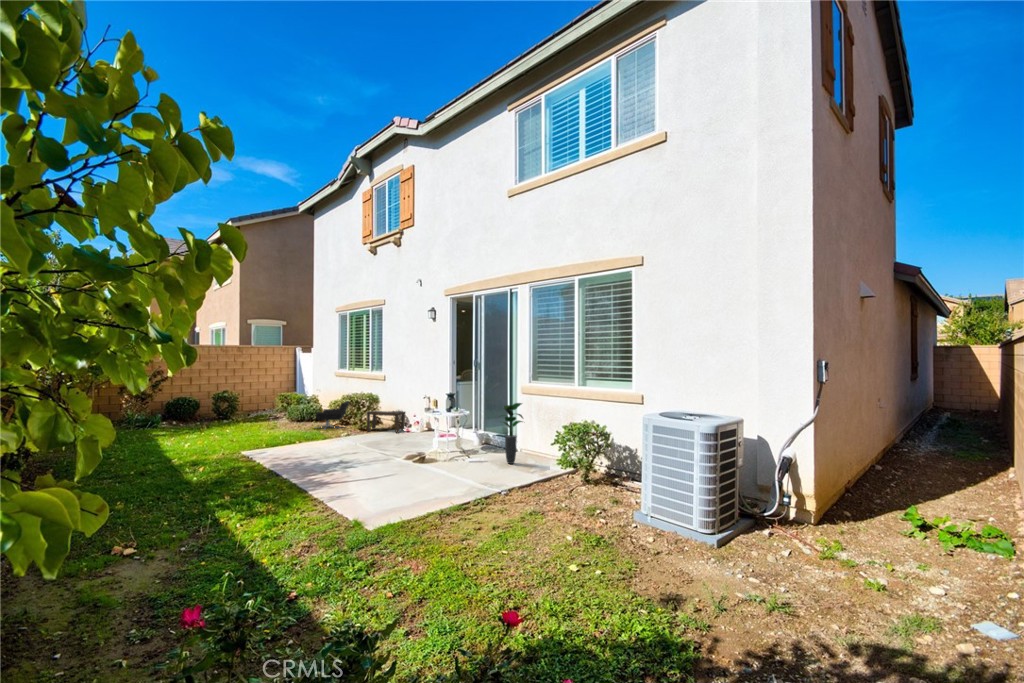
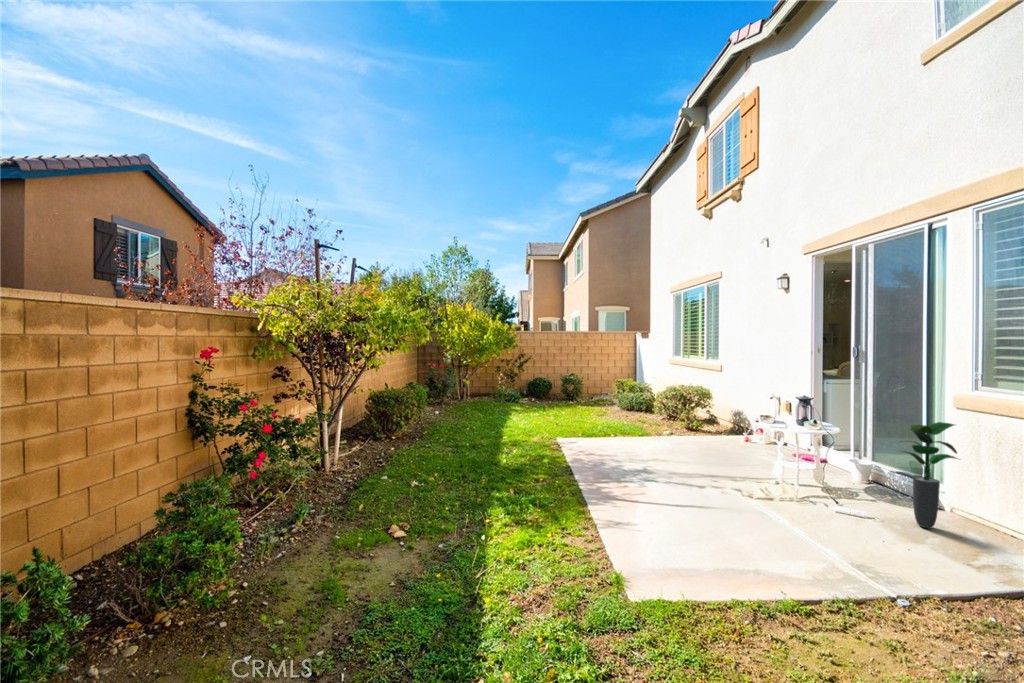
lounge chair: present [316,401,349,428] -> none [638,393,678,423]
bench: present [366,411,406,433] -> none [695,407,746,439]

